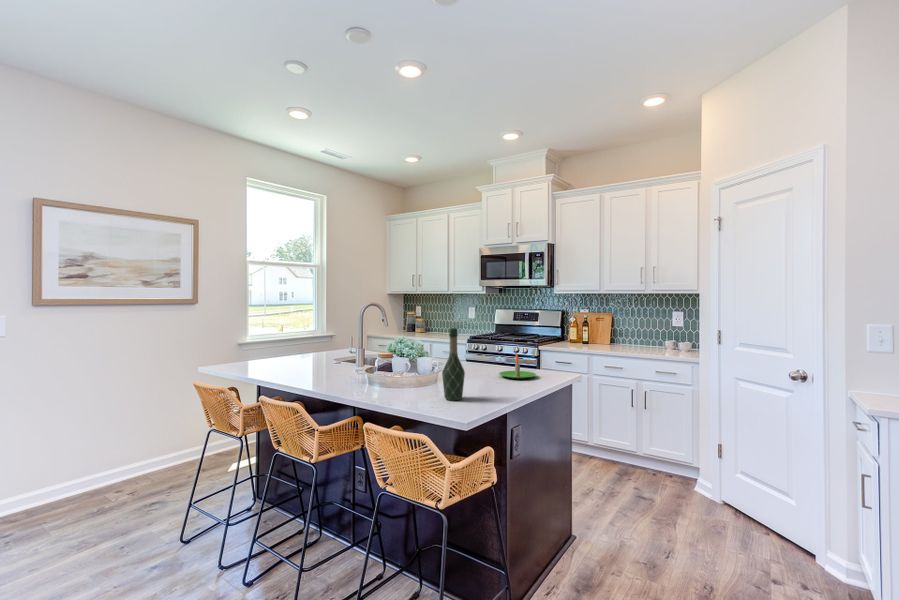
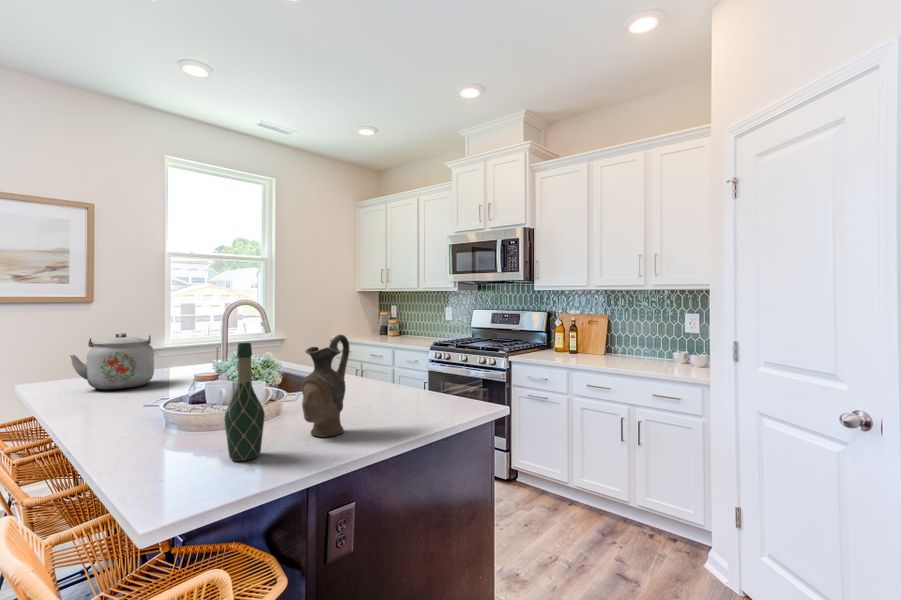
ceramic pitcher: none [468,324,495,389] -> present [301,335,349,437]
kettle: none [246,326,300,369] -> present [70,333,154,390]
candle: present [499,353,536,379] -> none [382,375,437,415]

